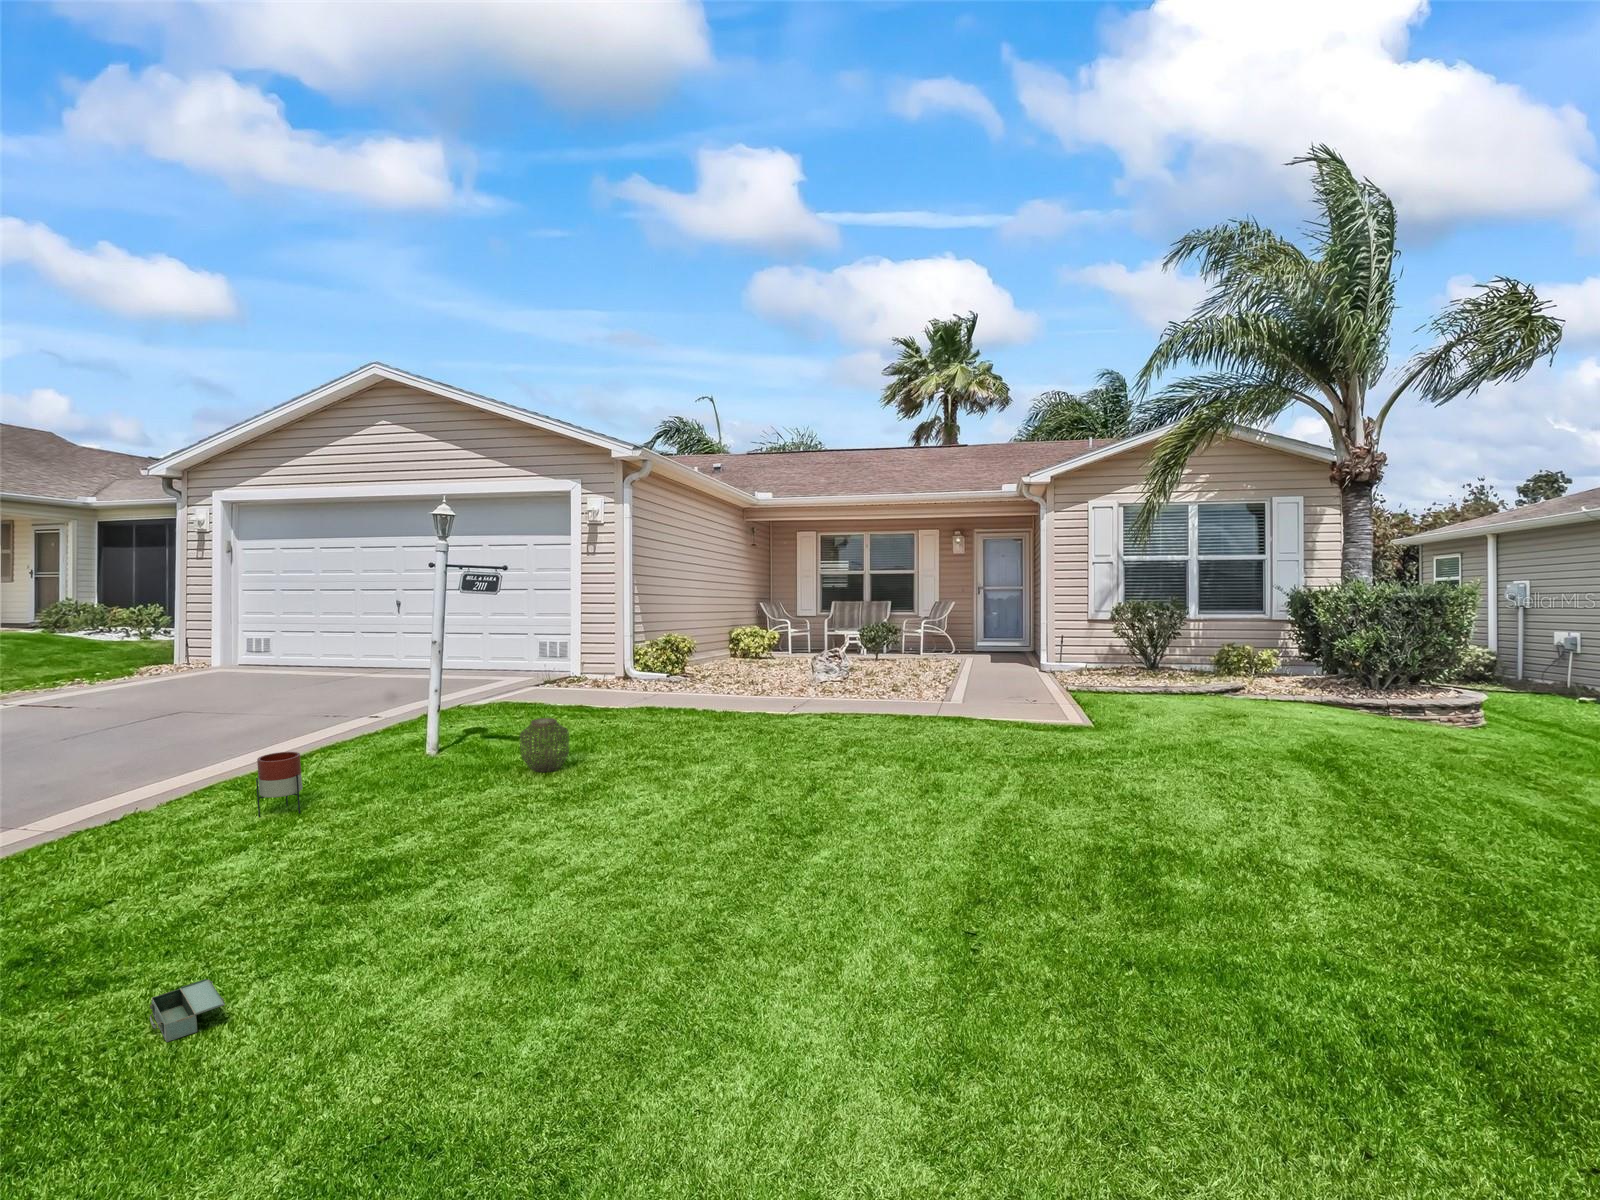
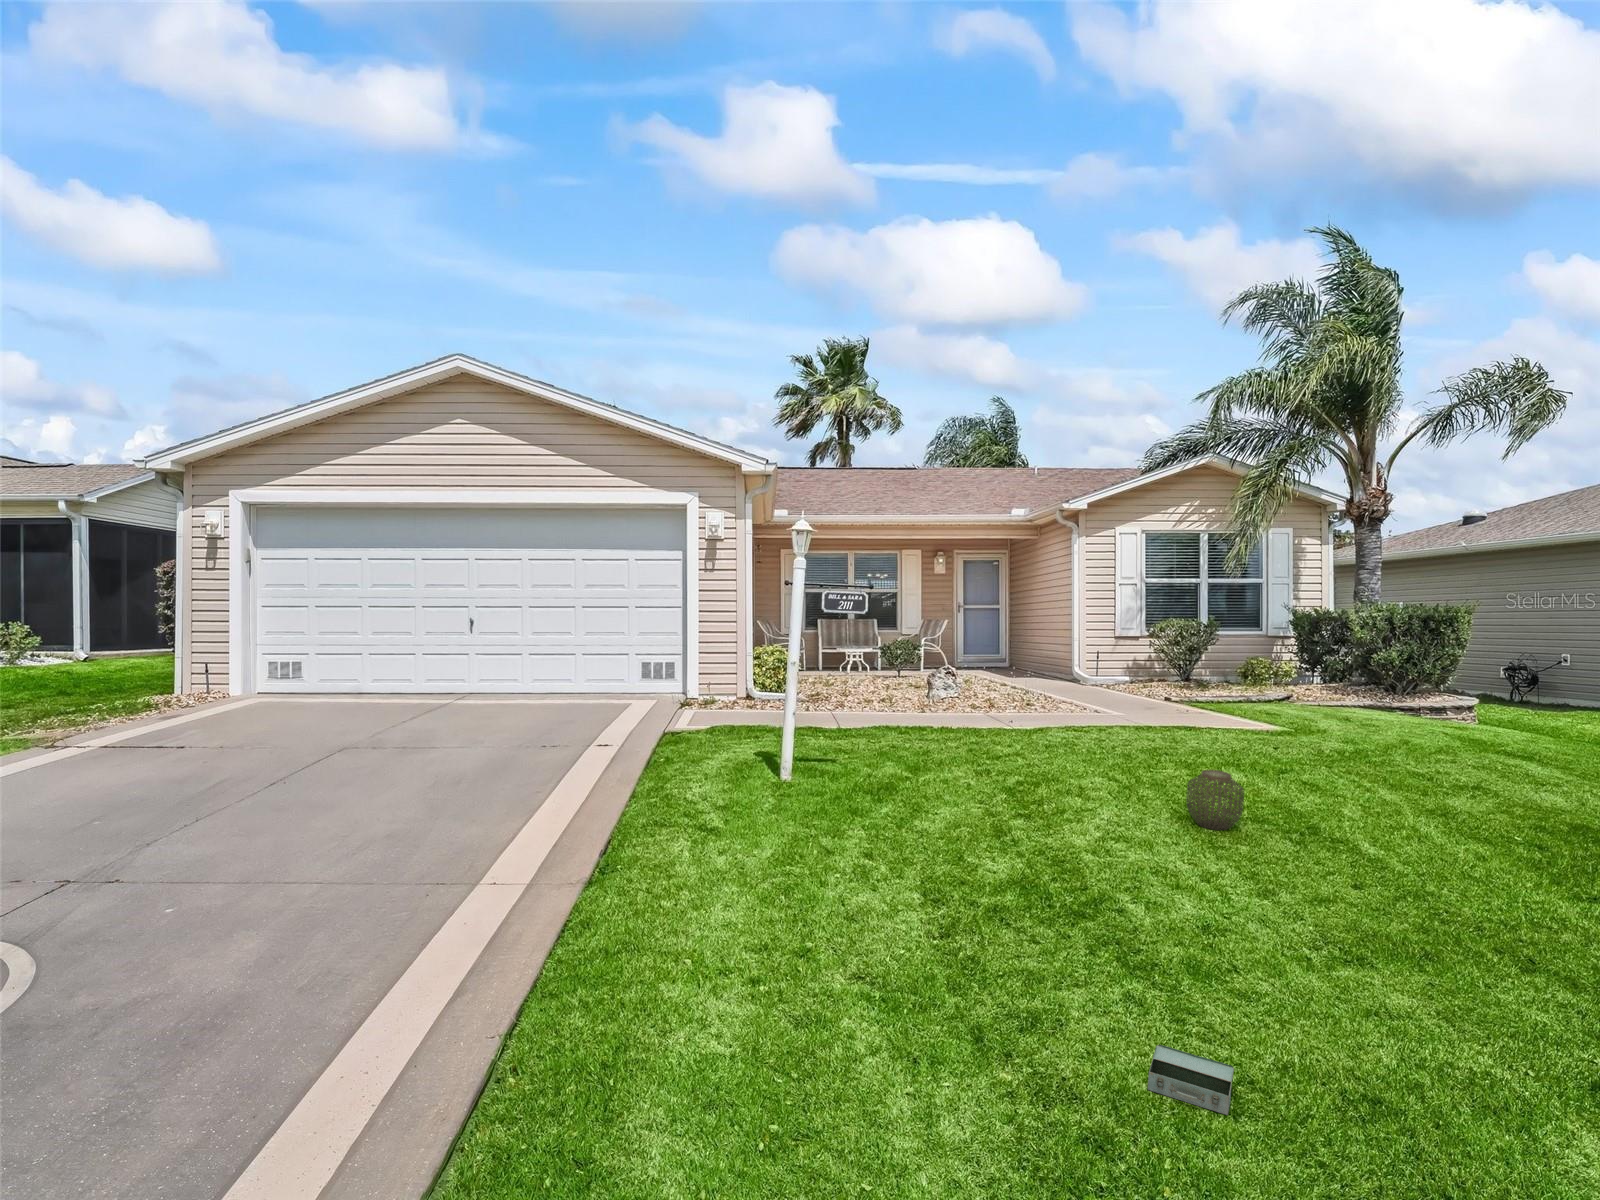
woven basket: present [520,718,569,772] -> present [1187,770,1244,830]
planter: present [256,752,302,817] -> none [775,795,819,869]

